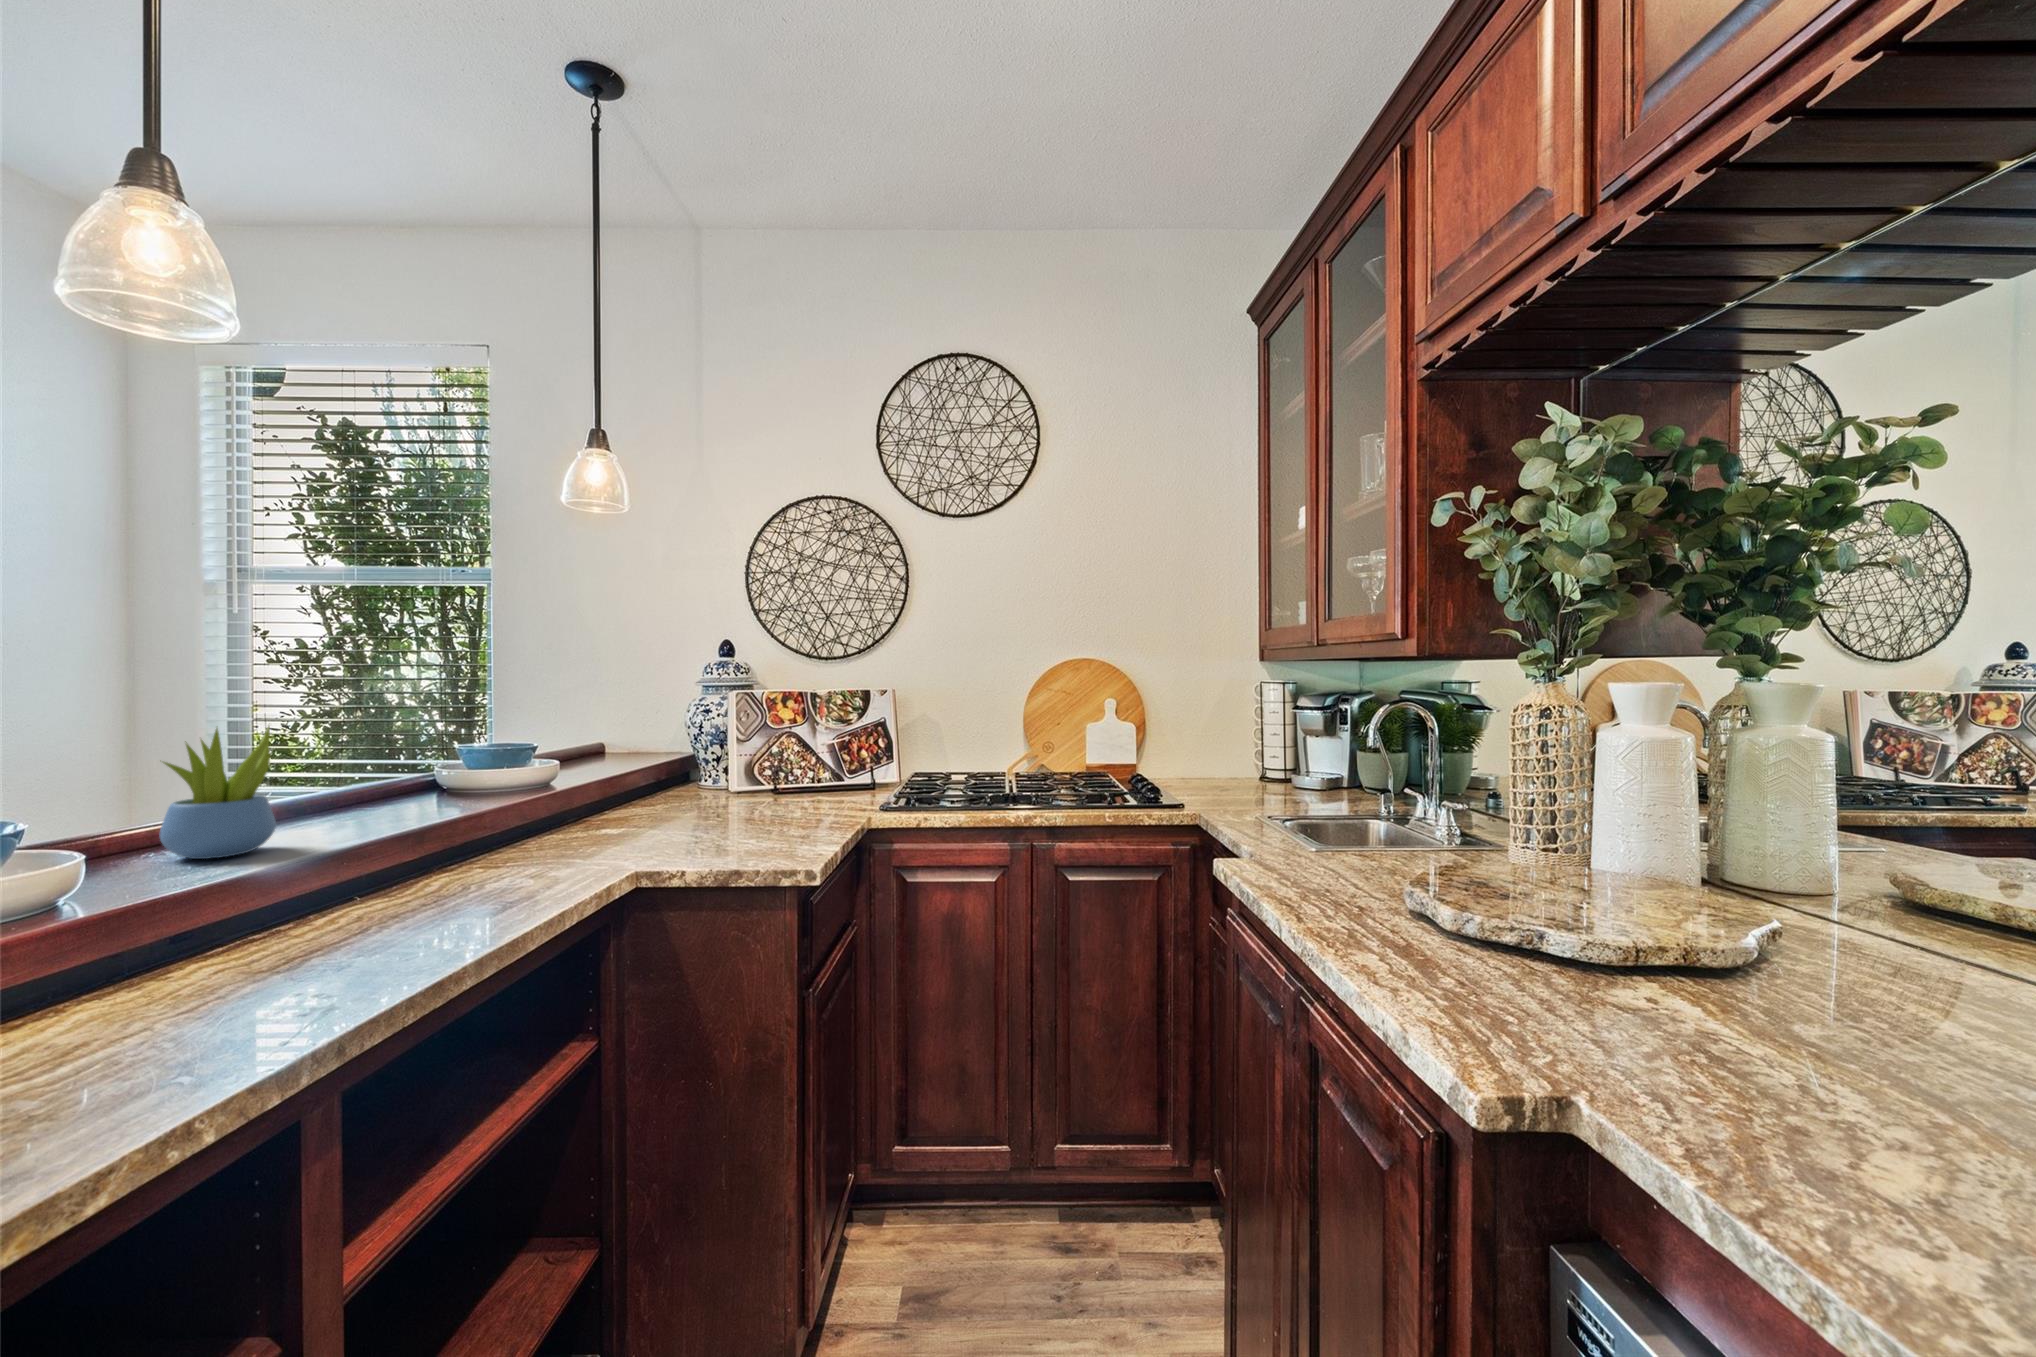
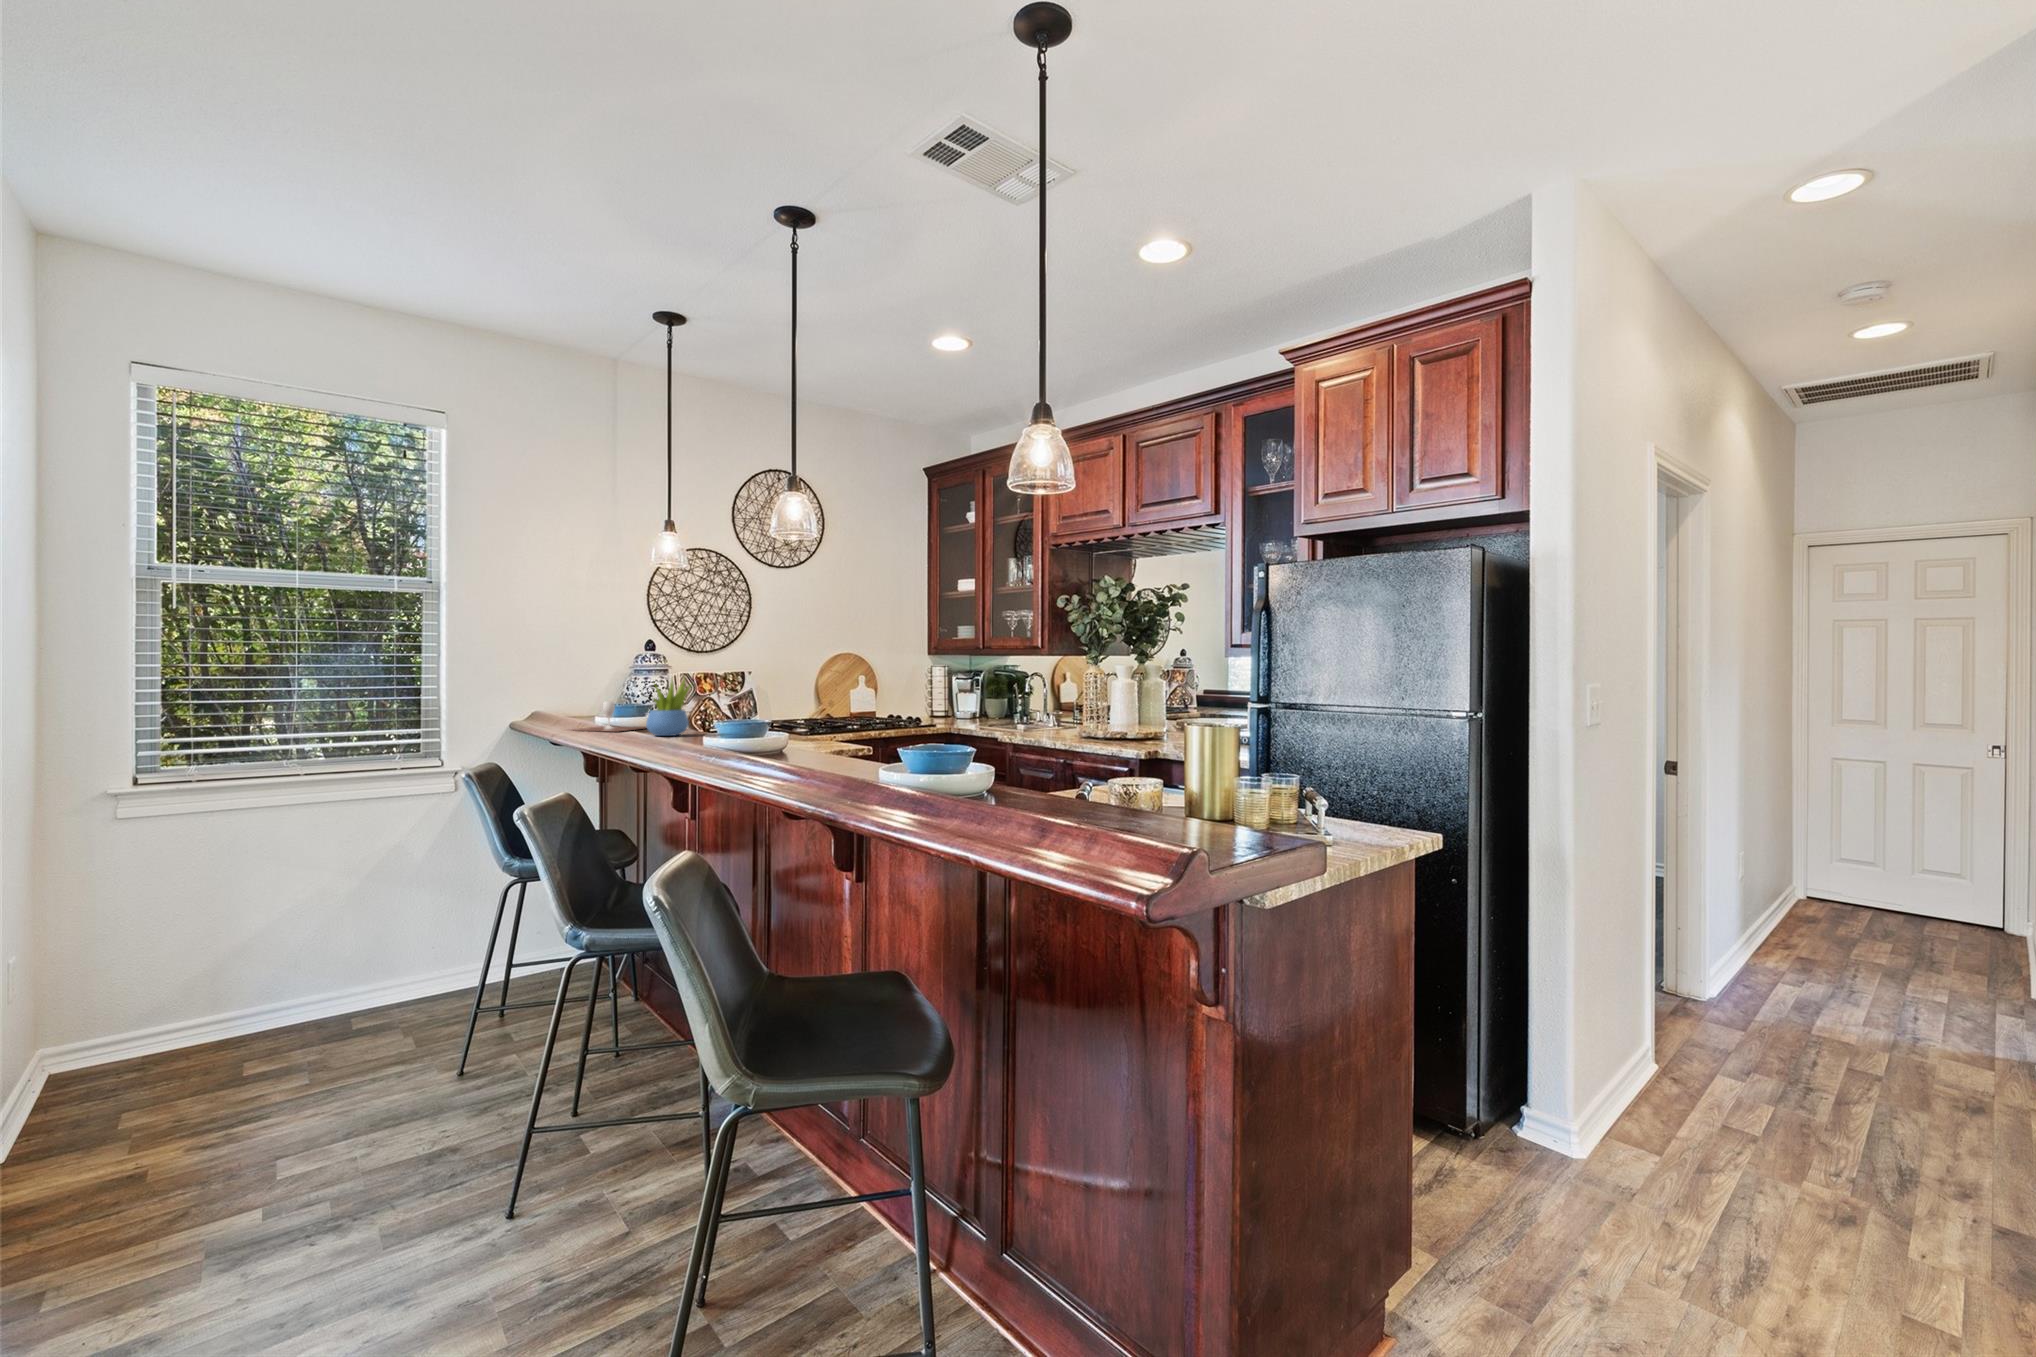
wine glass: none [276,760,427,826] -> present [571,701,643,732]

